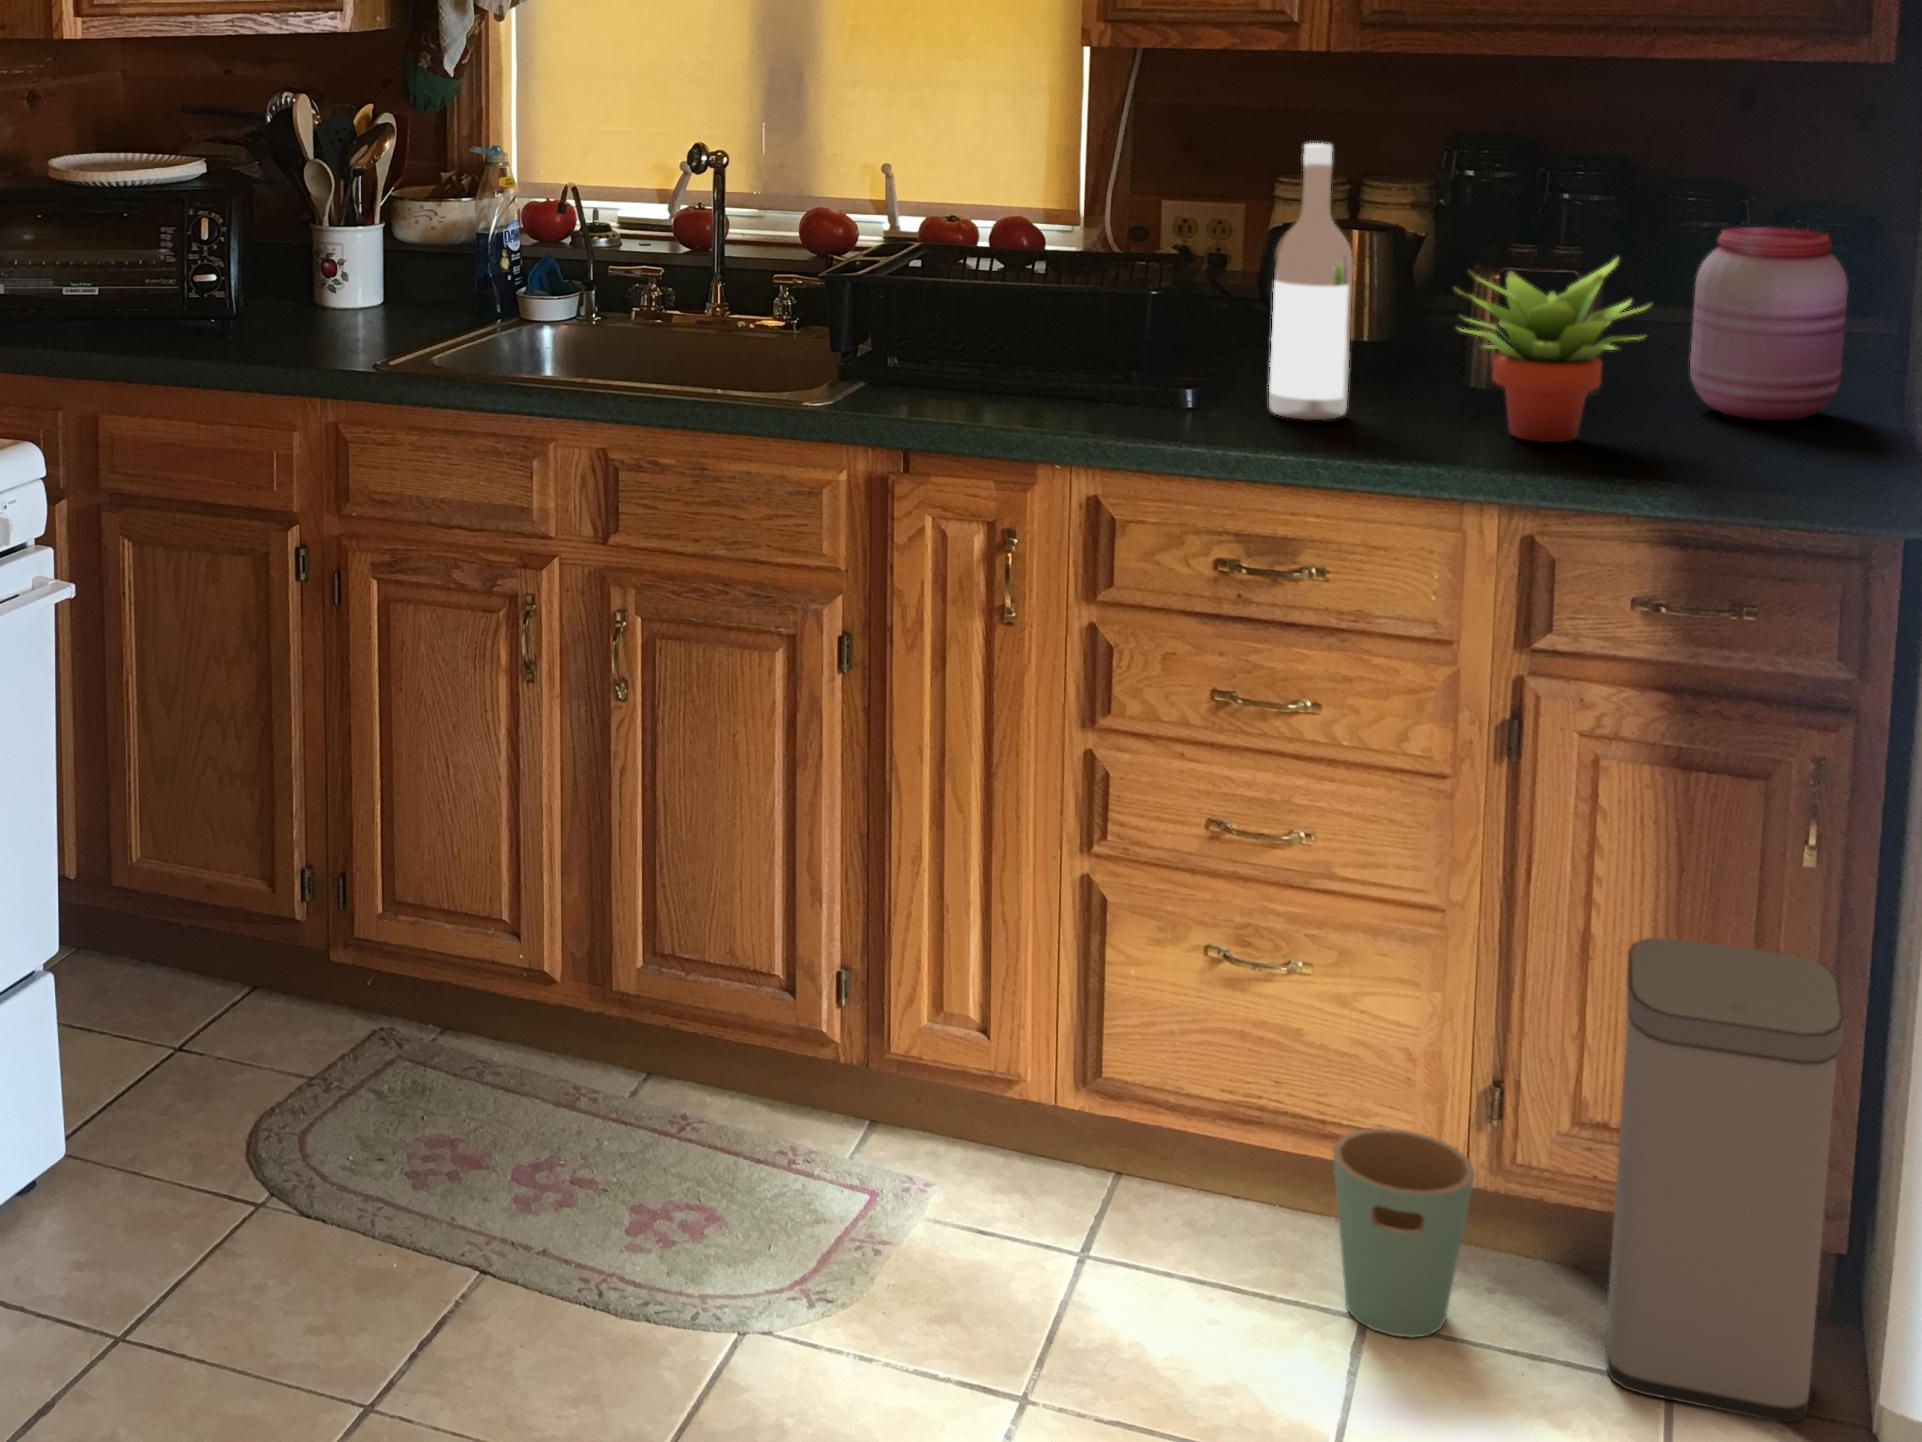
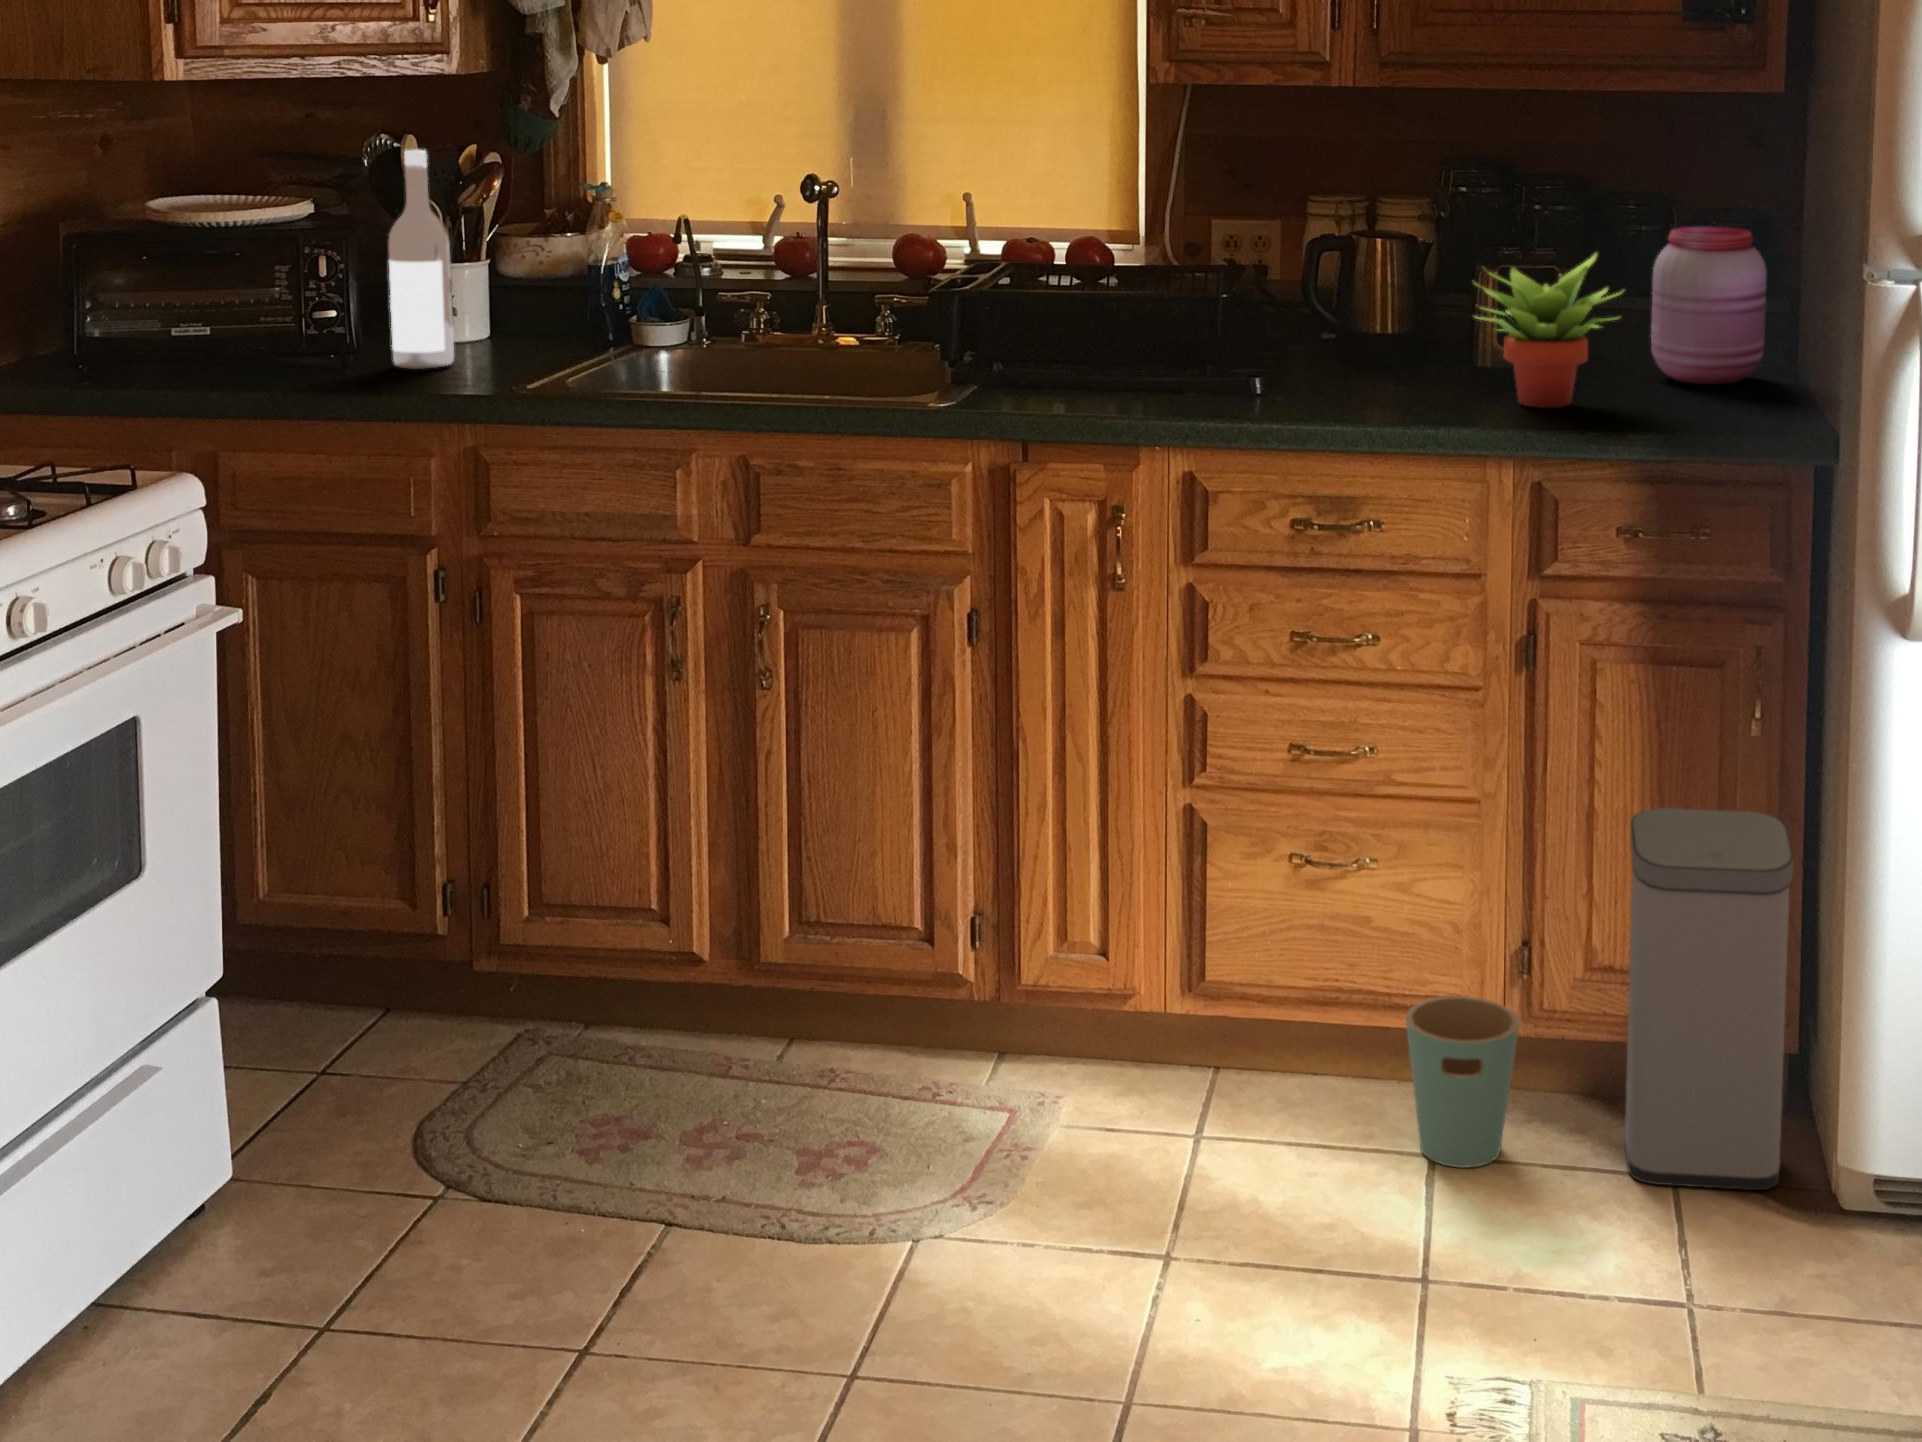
wine bottle: present [1269,143,1353,420] -> present [388,150,454,369]

